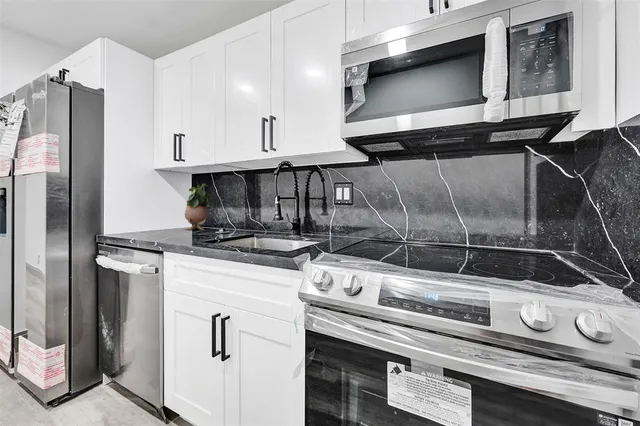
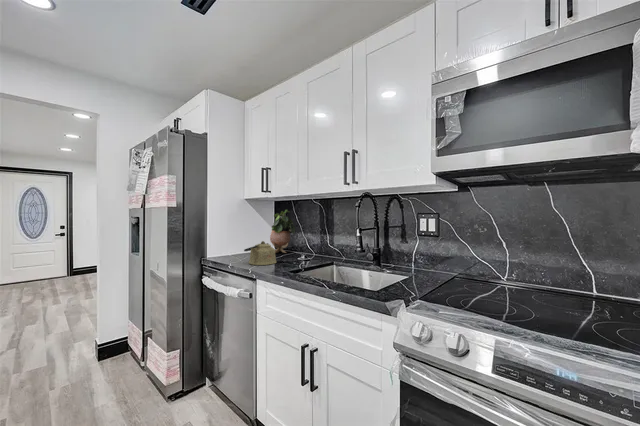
kettle: none [150,213,190,238] -> present [244,241,276,265]

